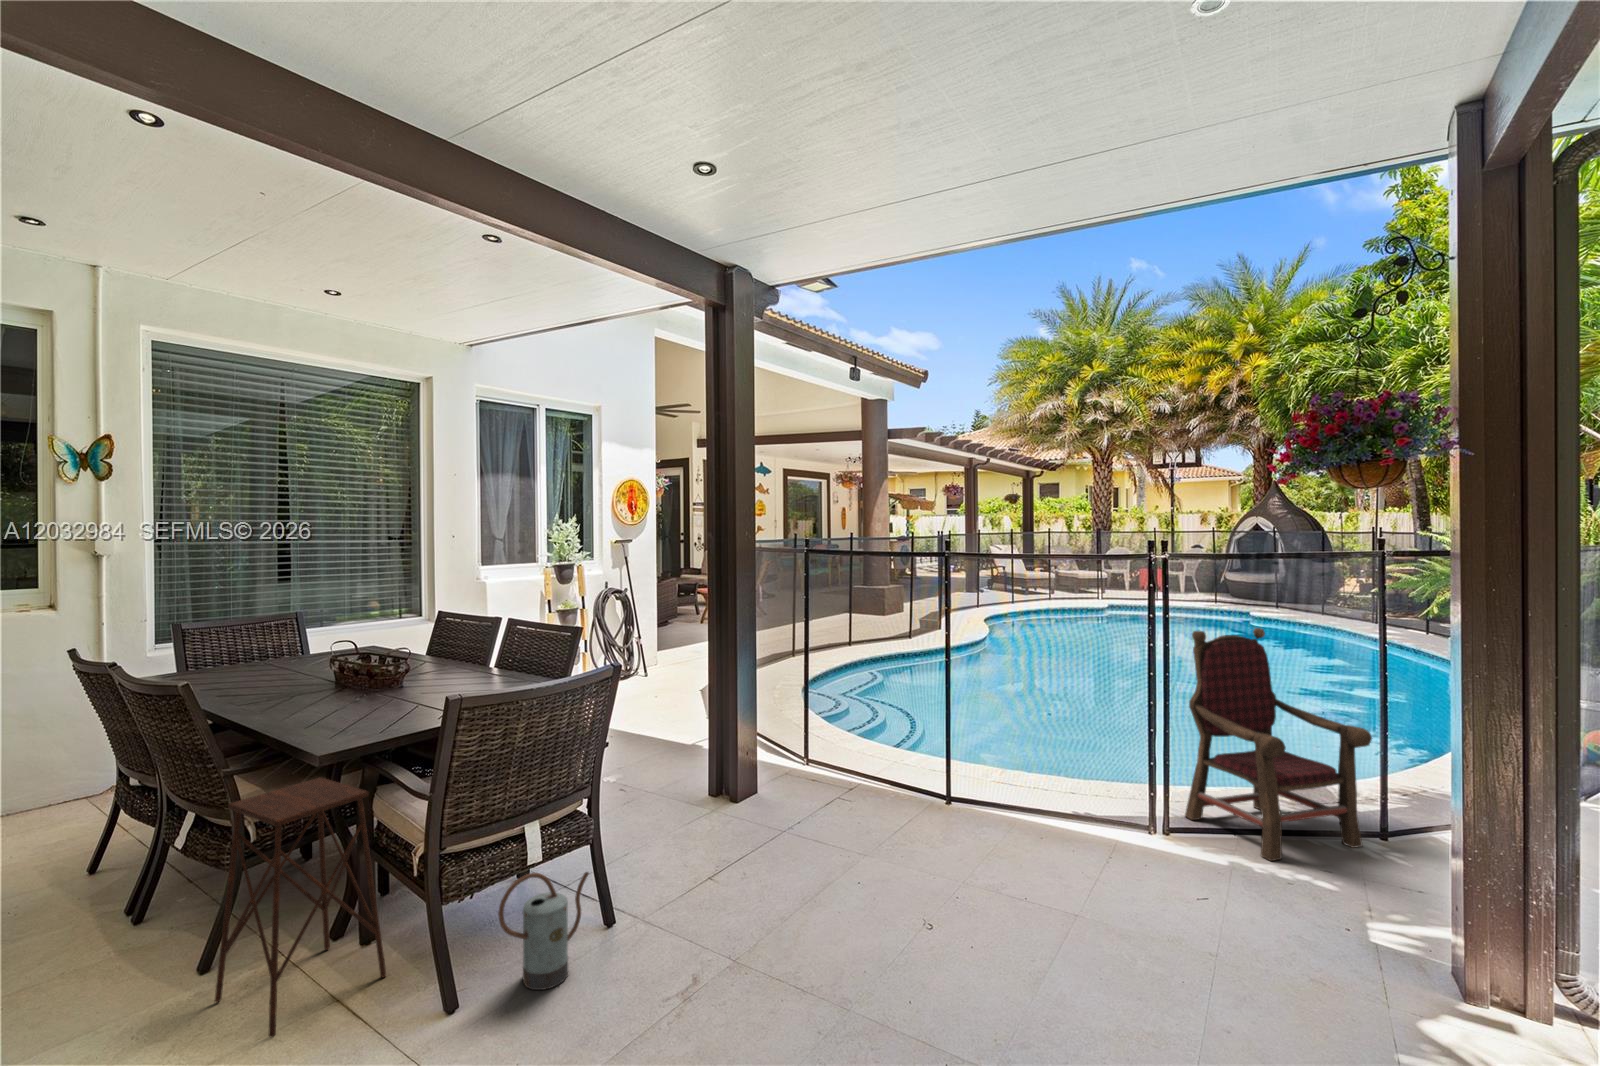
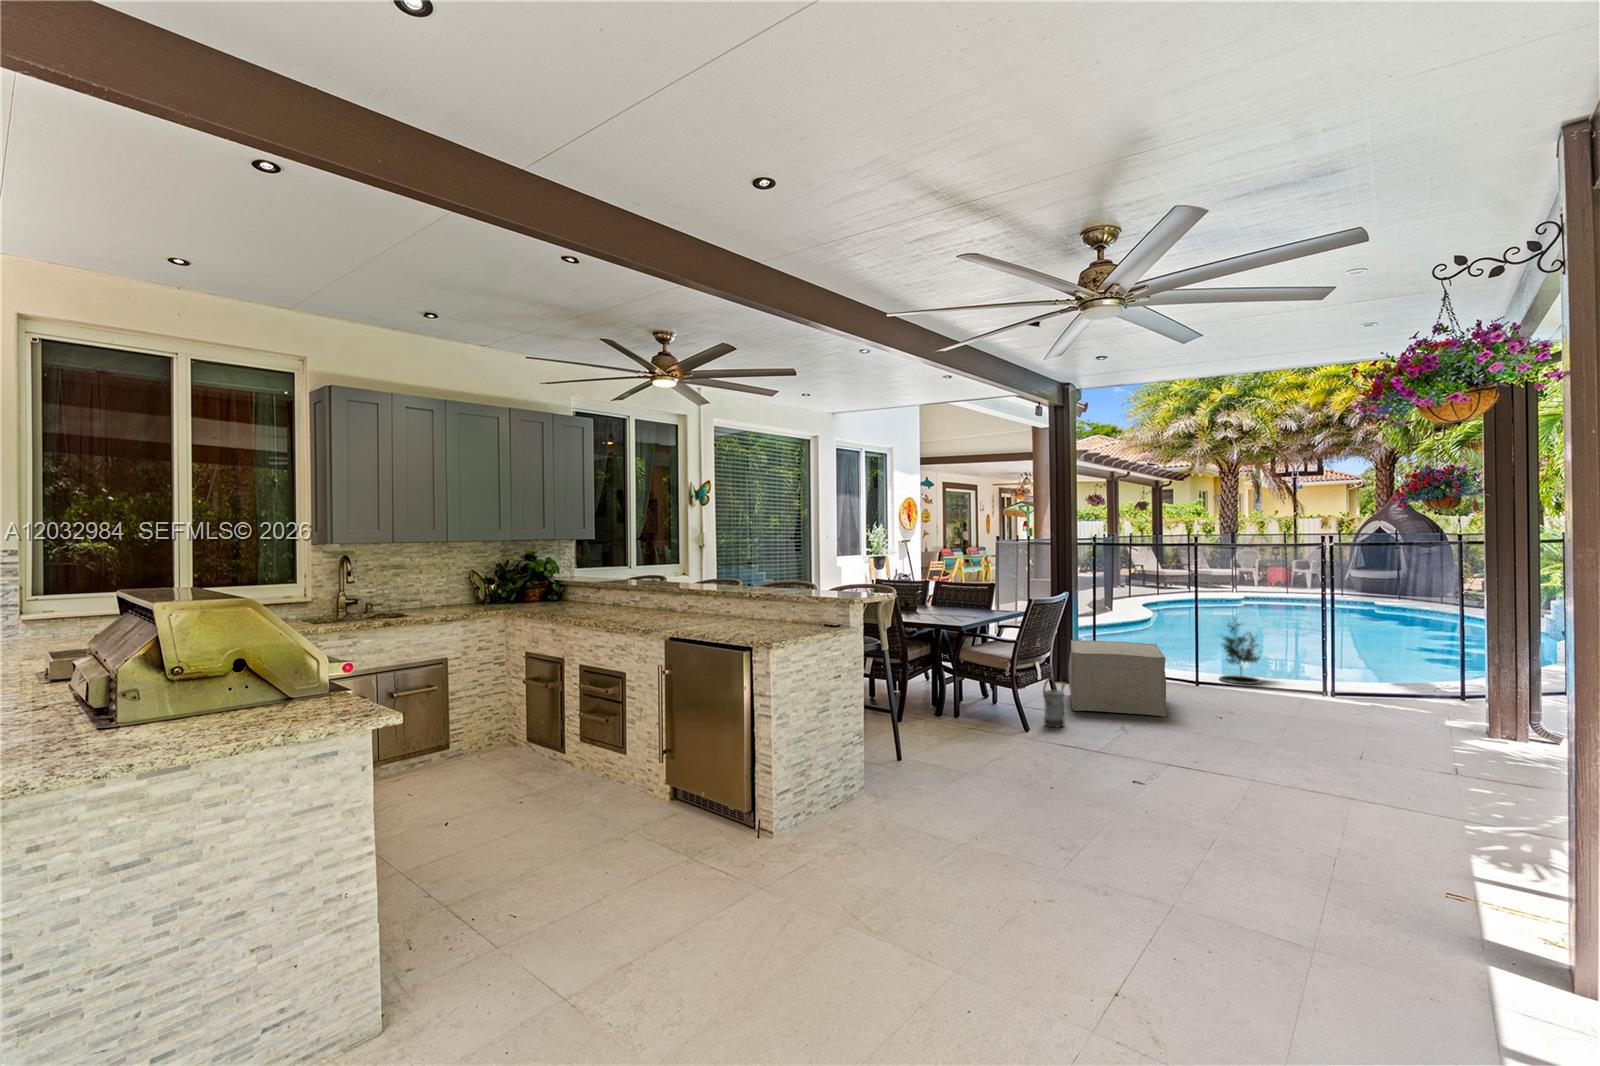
armchair: present [1185,628,1372,861] -> none [1342,583,1452,703]
potted tree: none [993,676,1065,798] -> present [1220,619,1261,684]
ottoman: none [644,735,853,930] -> present [1069,640,1167,717]
side table: present [215,777,386,1037] -> none [921,640,982,734]

